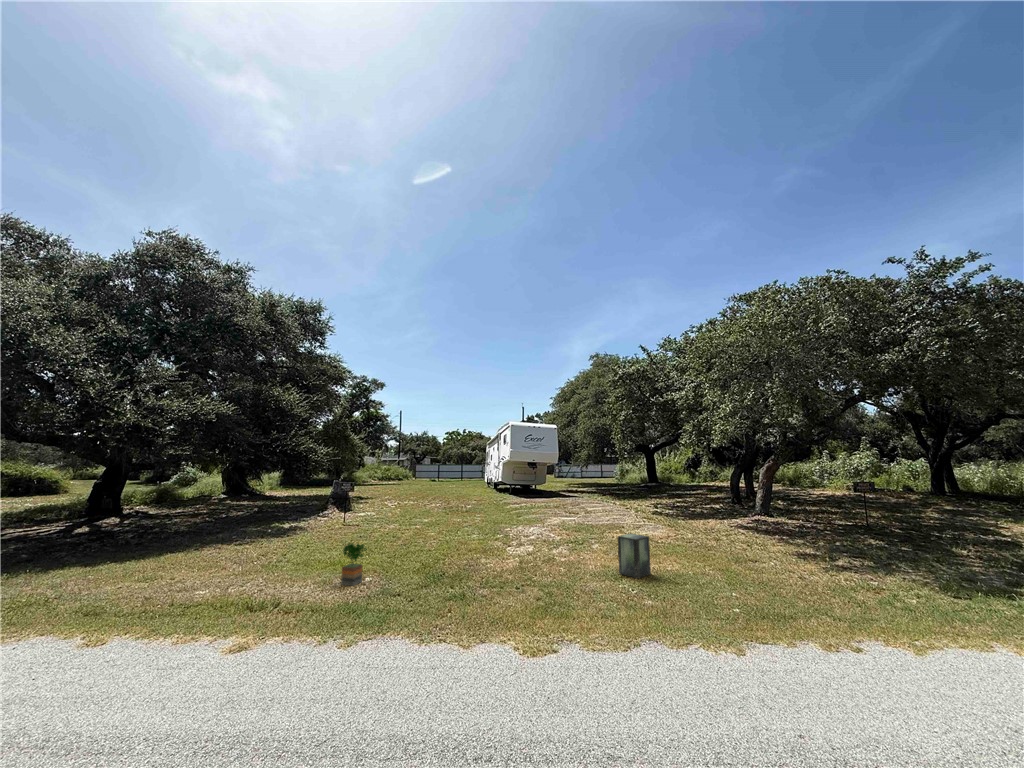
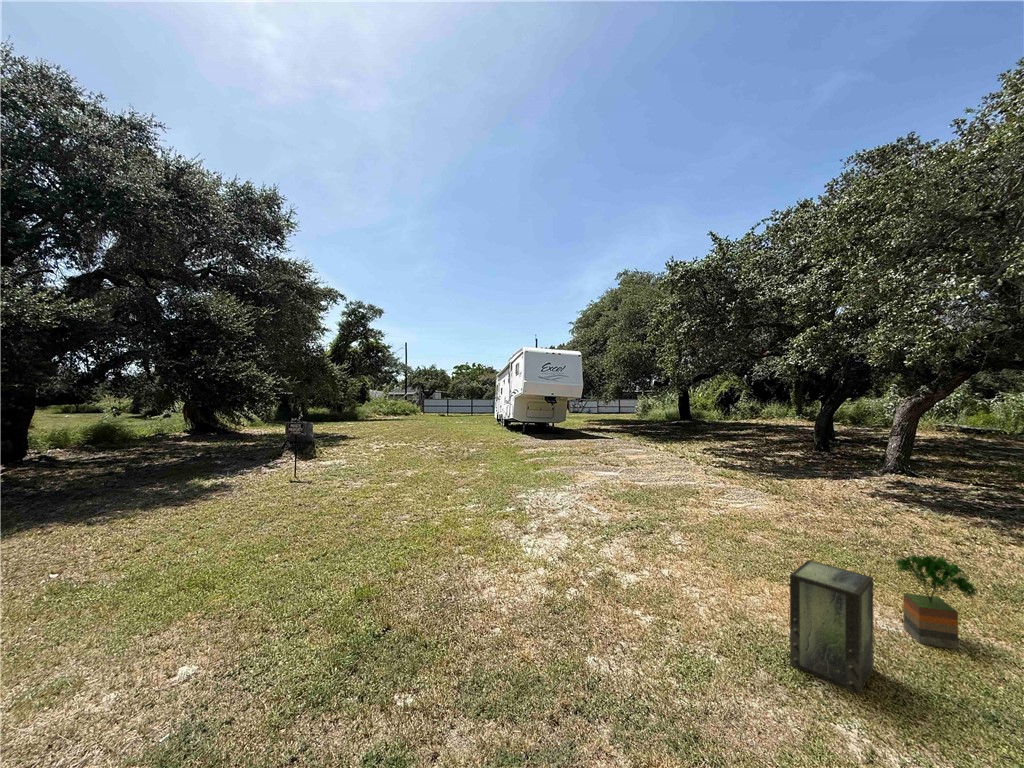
potted tree: present [341,543,367,586] -> present [896,554,977,649]

